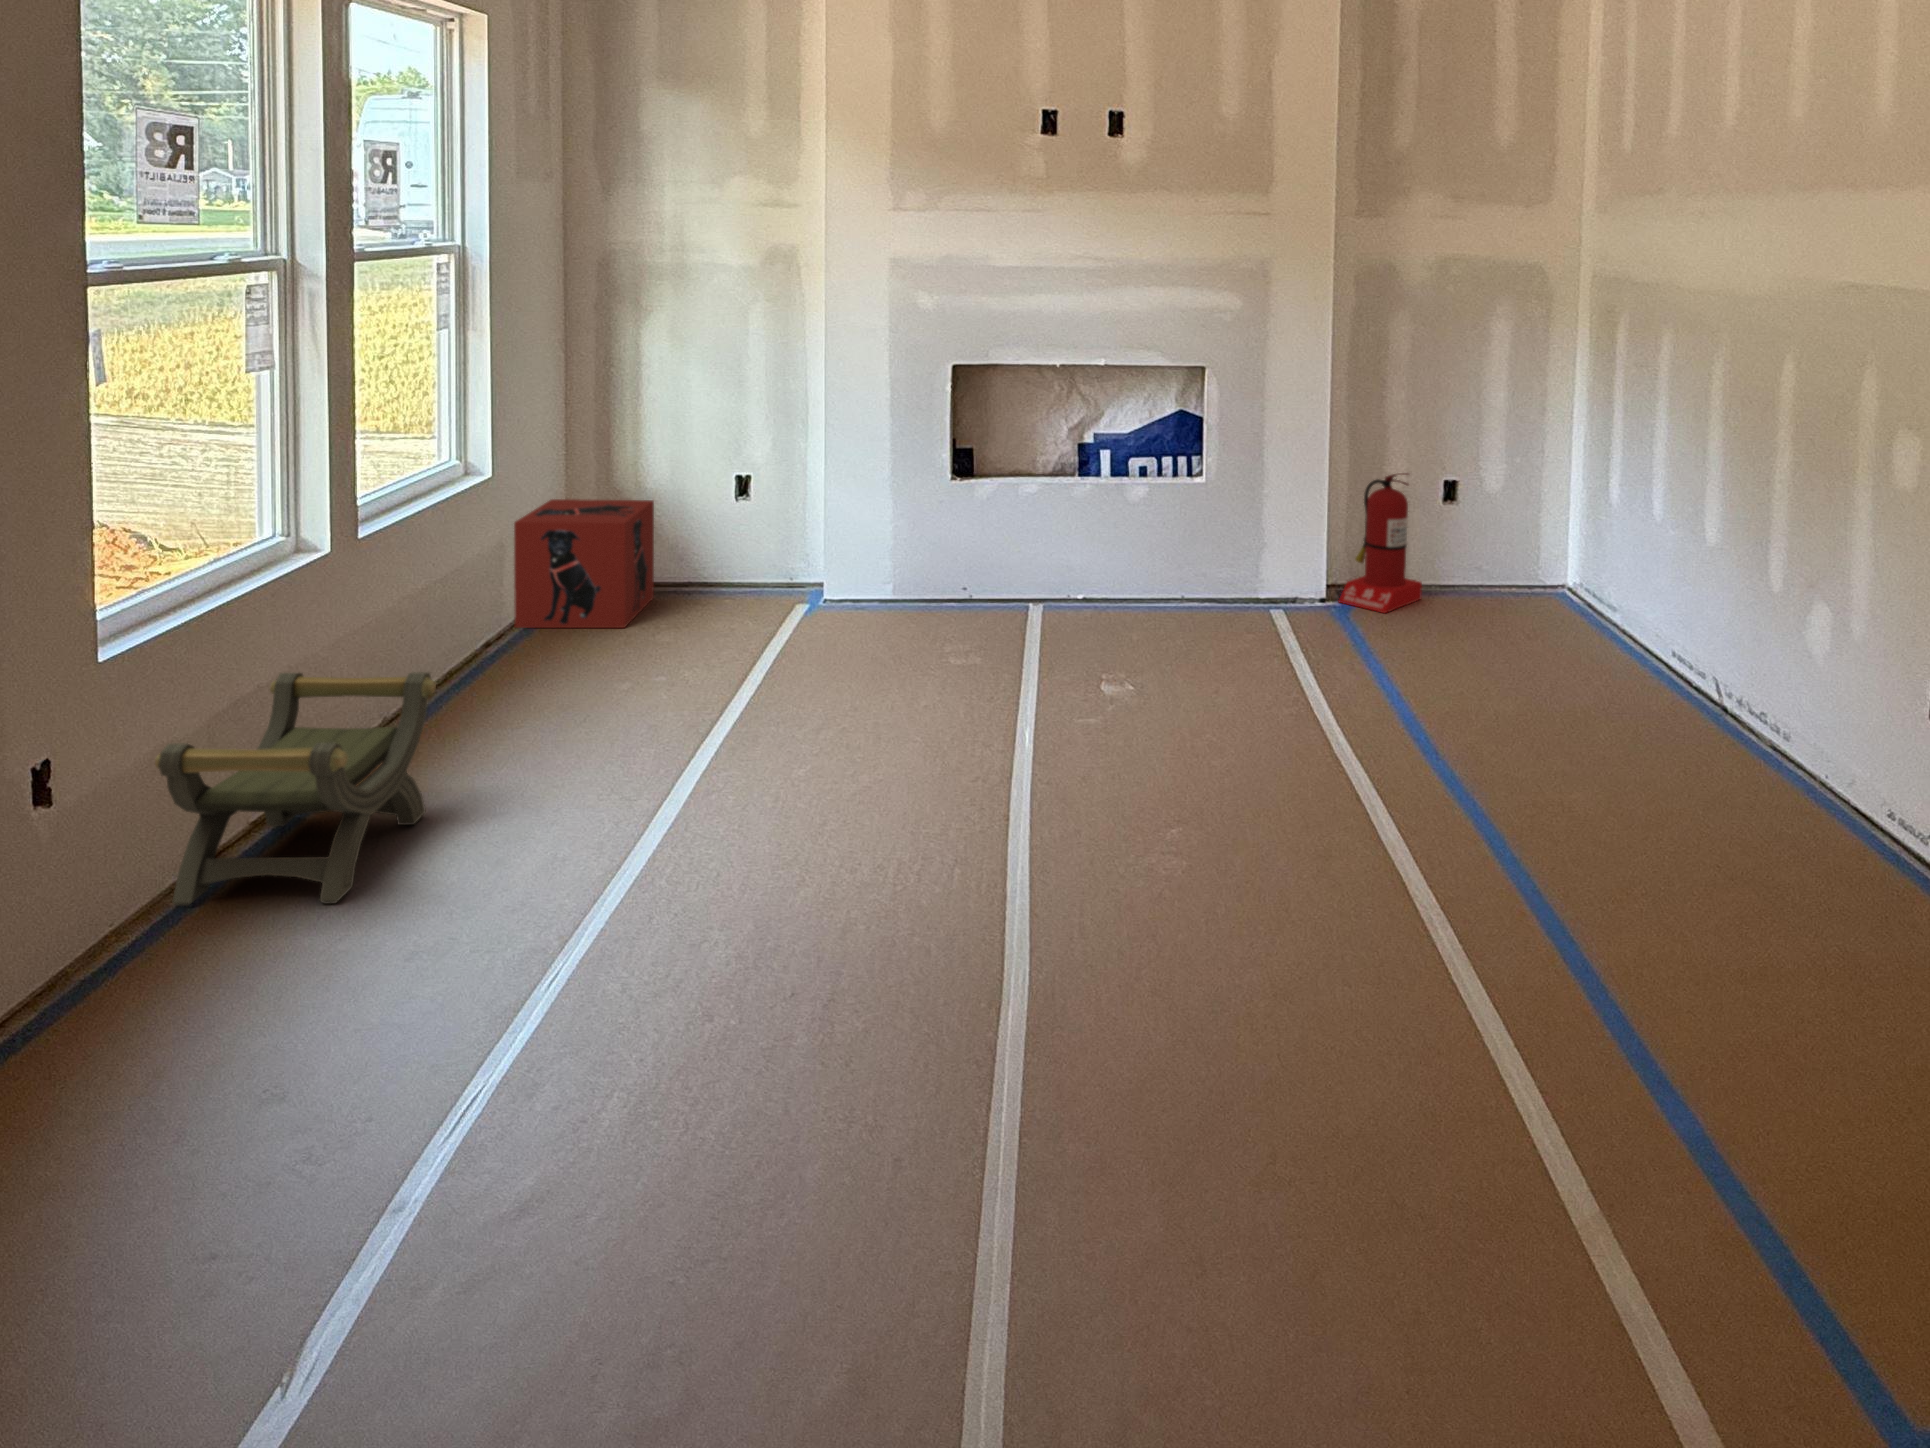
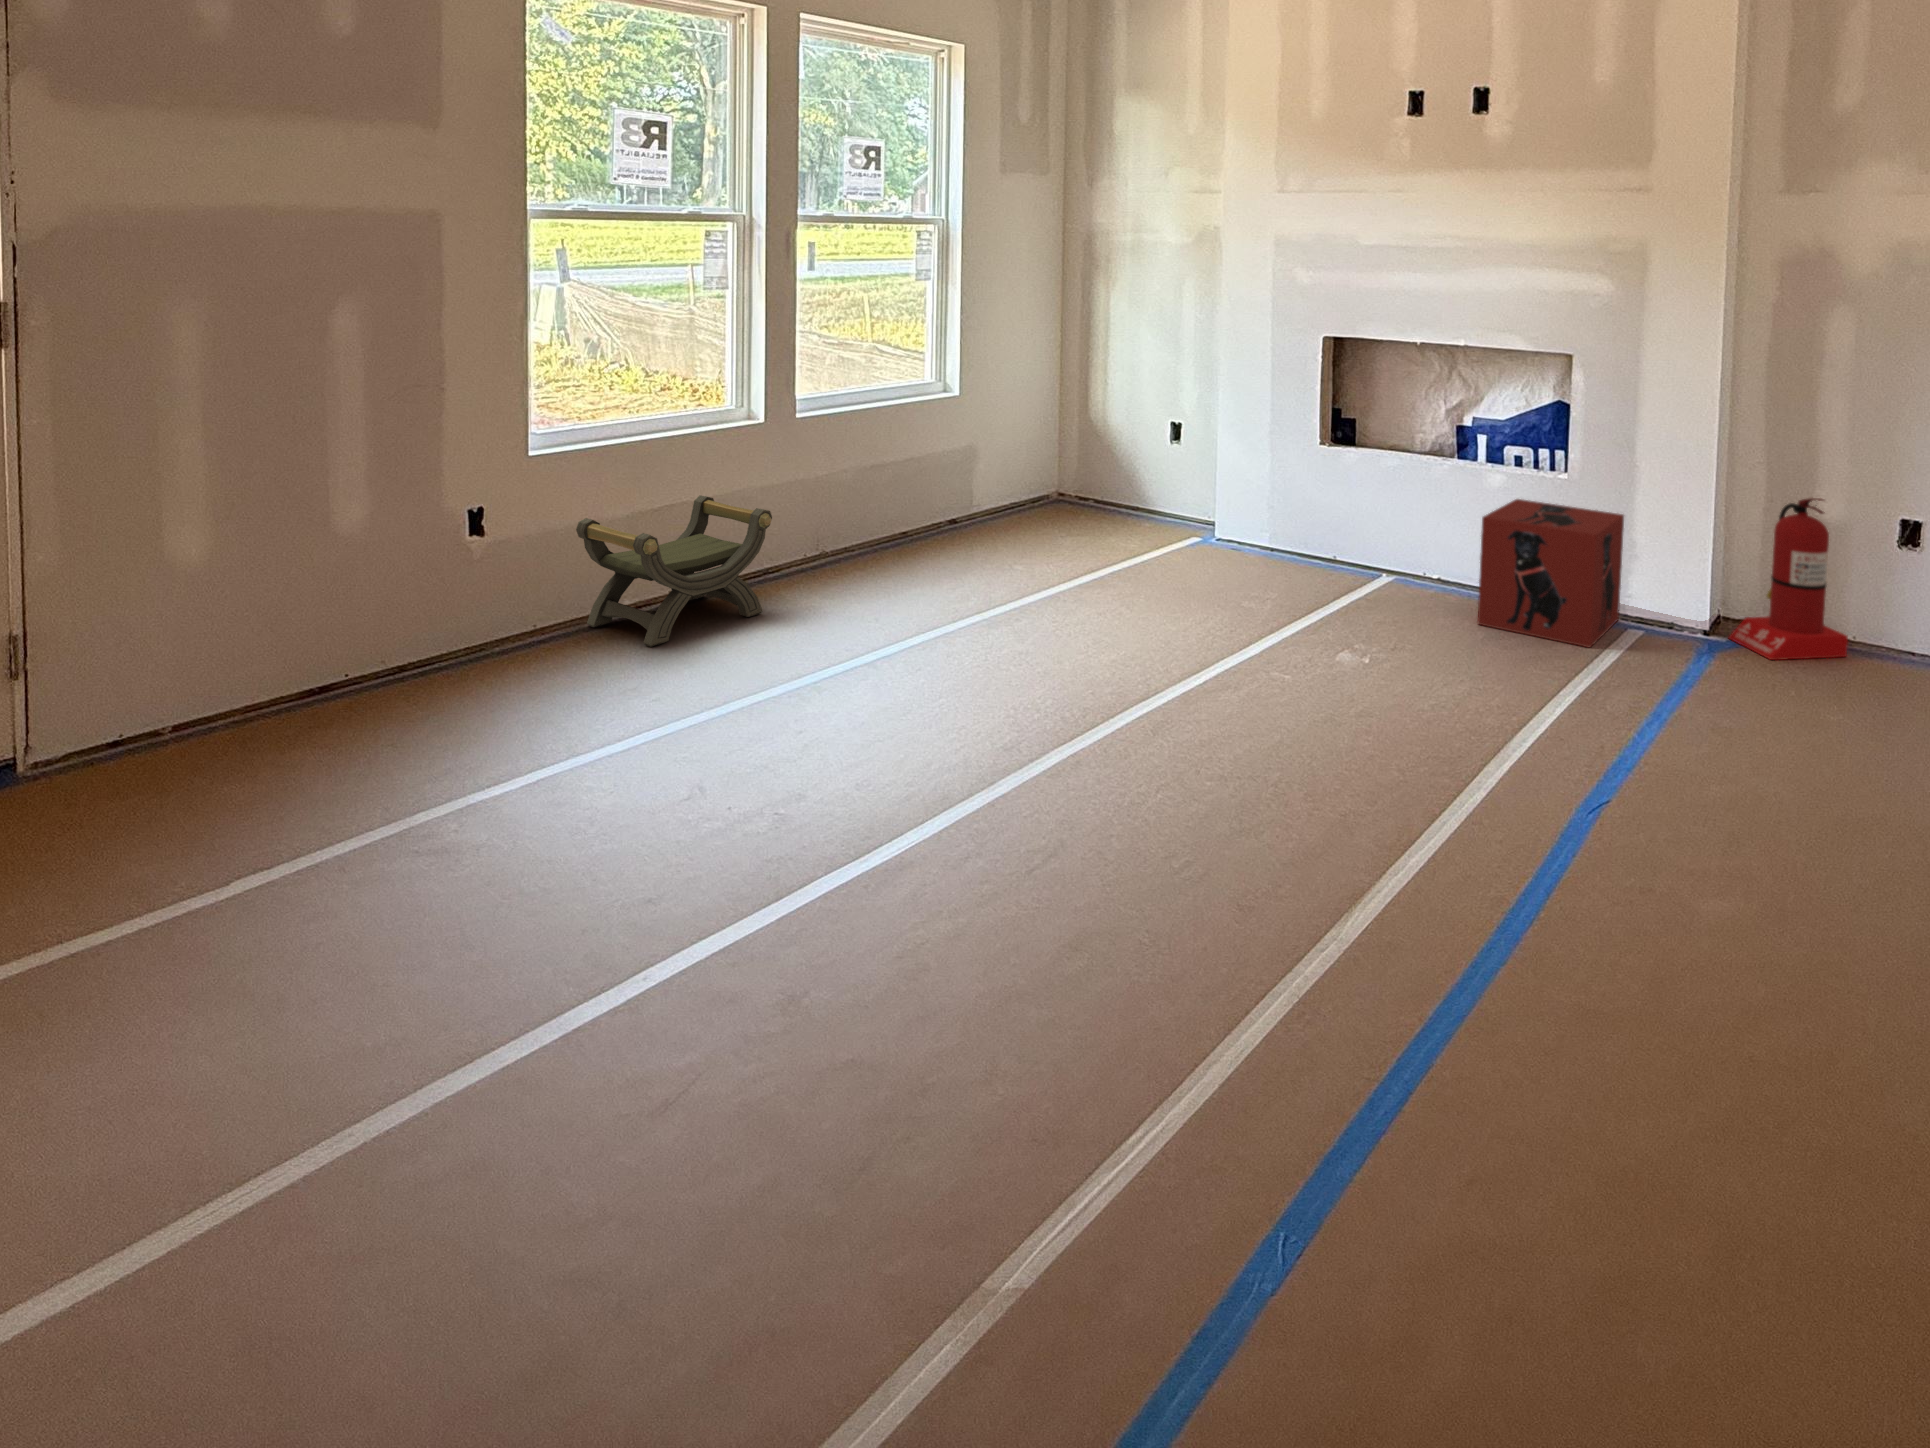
storage box: present [514,499,654,628] -> present [1478,499,1624,647]

